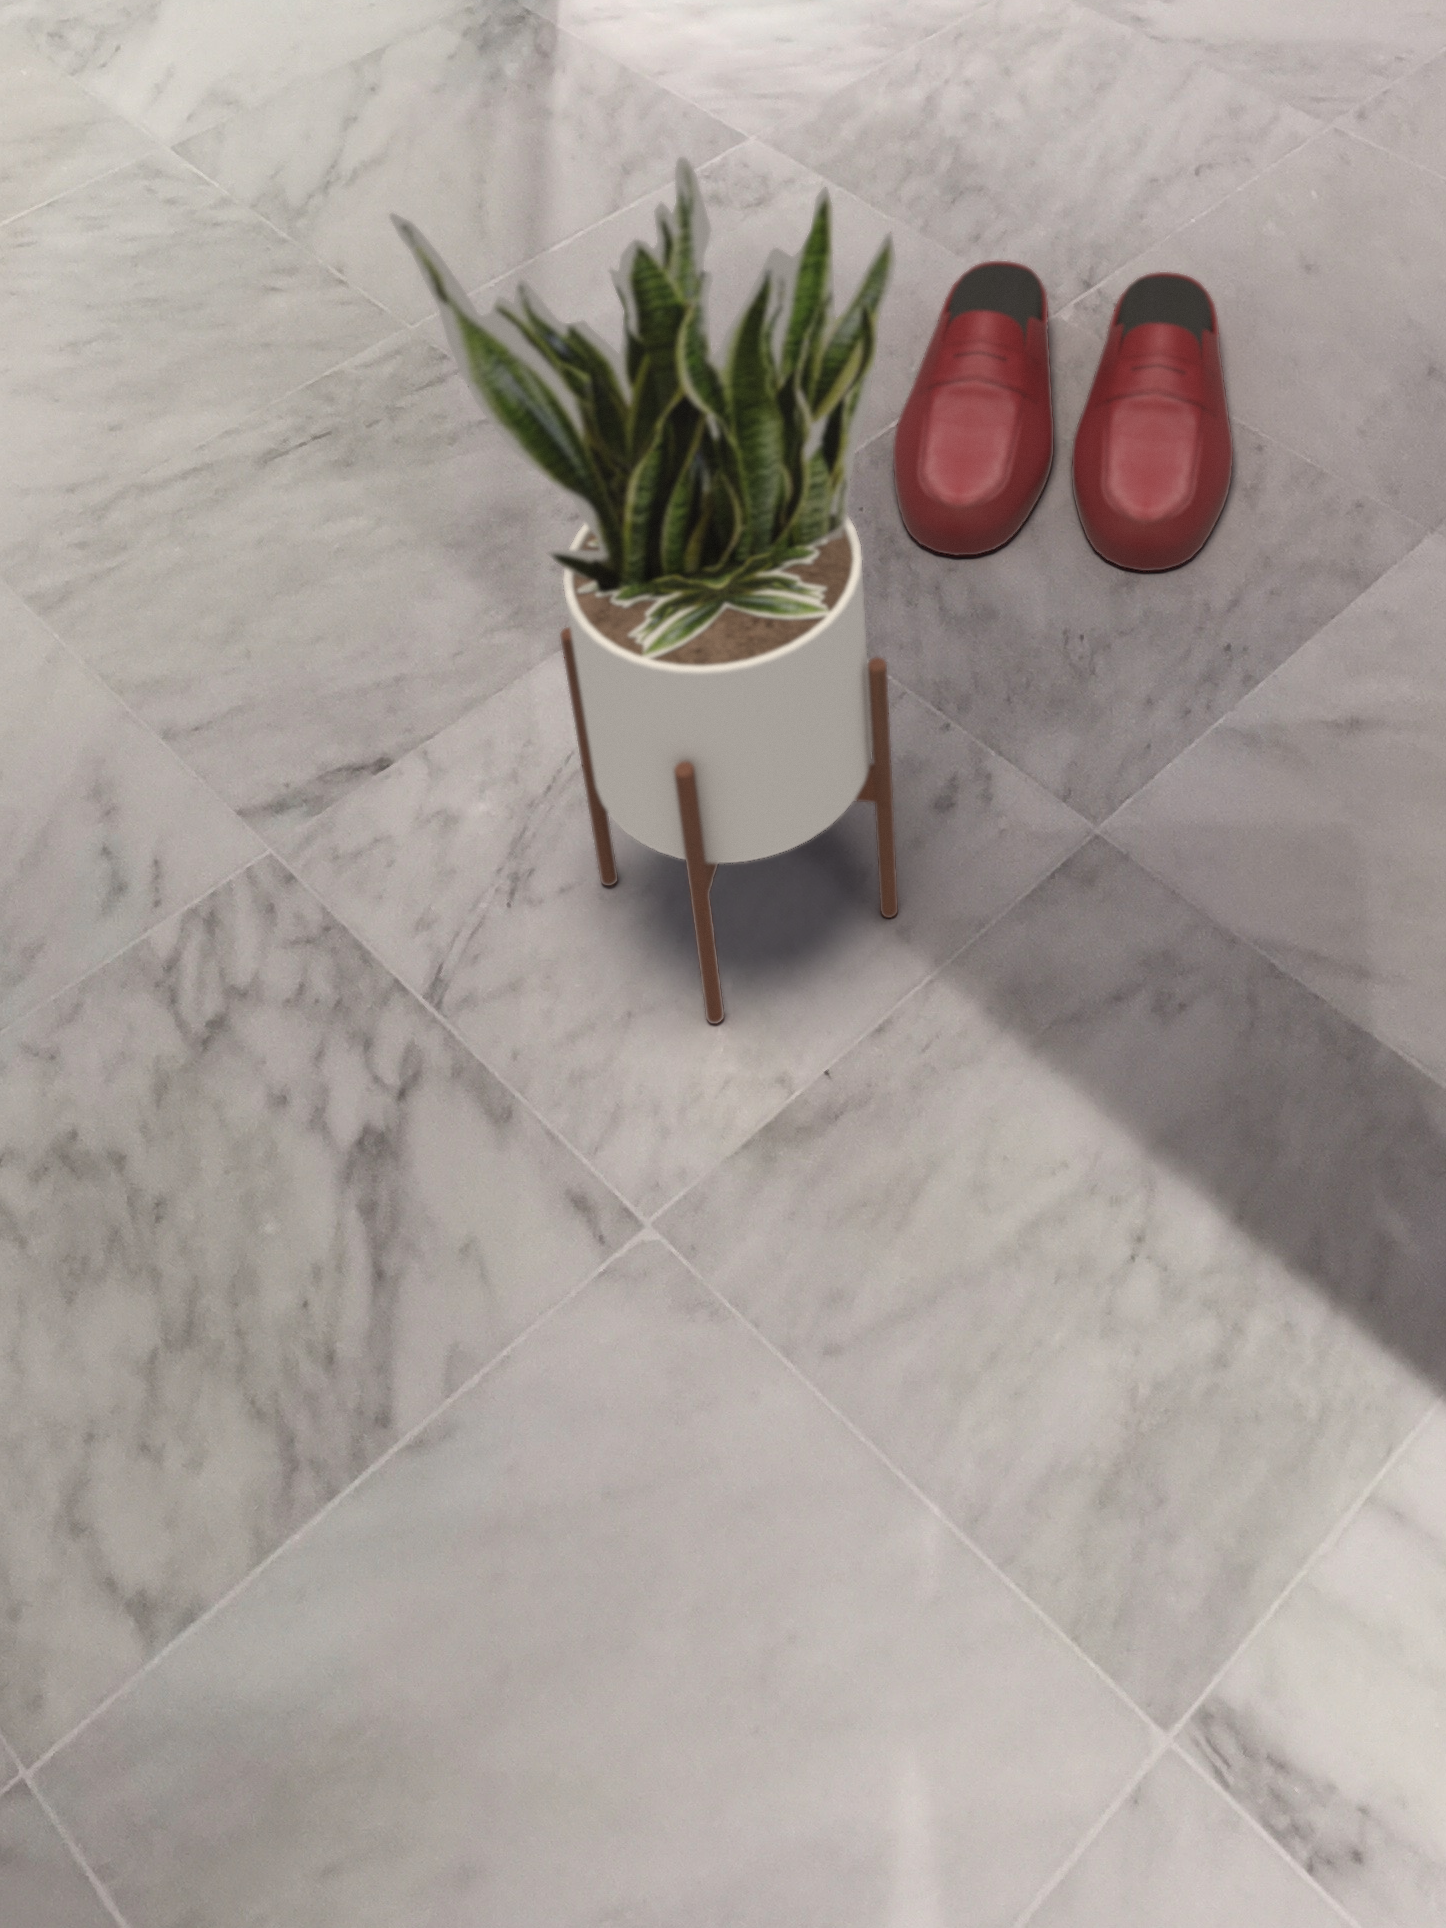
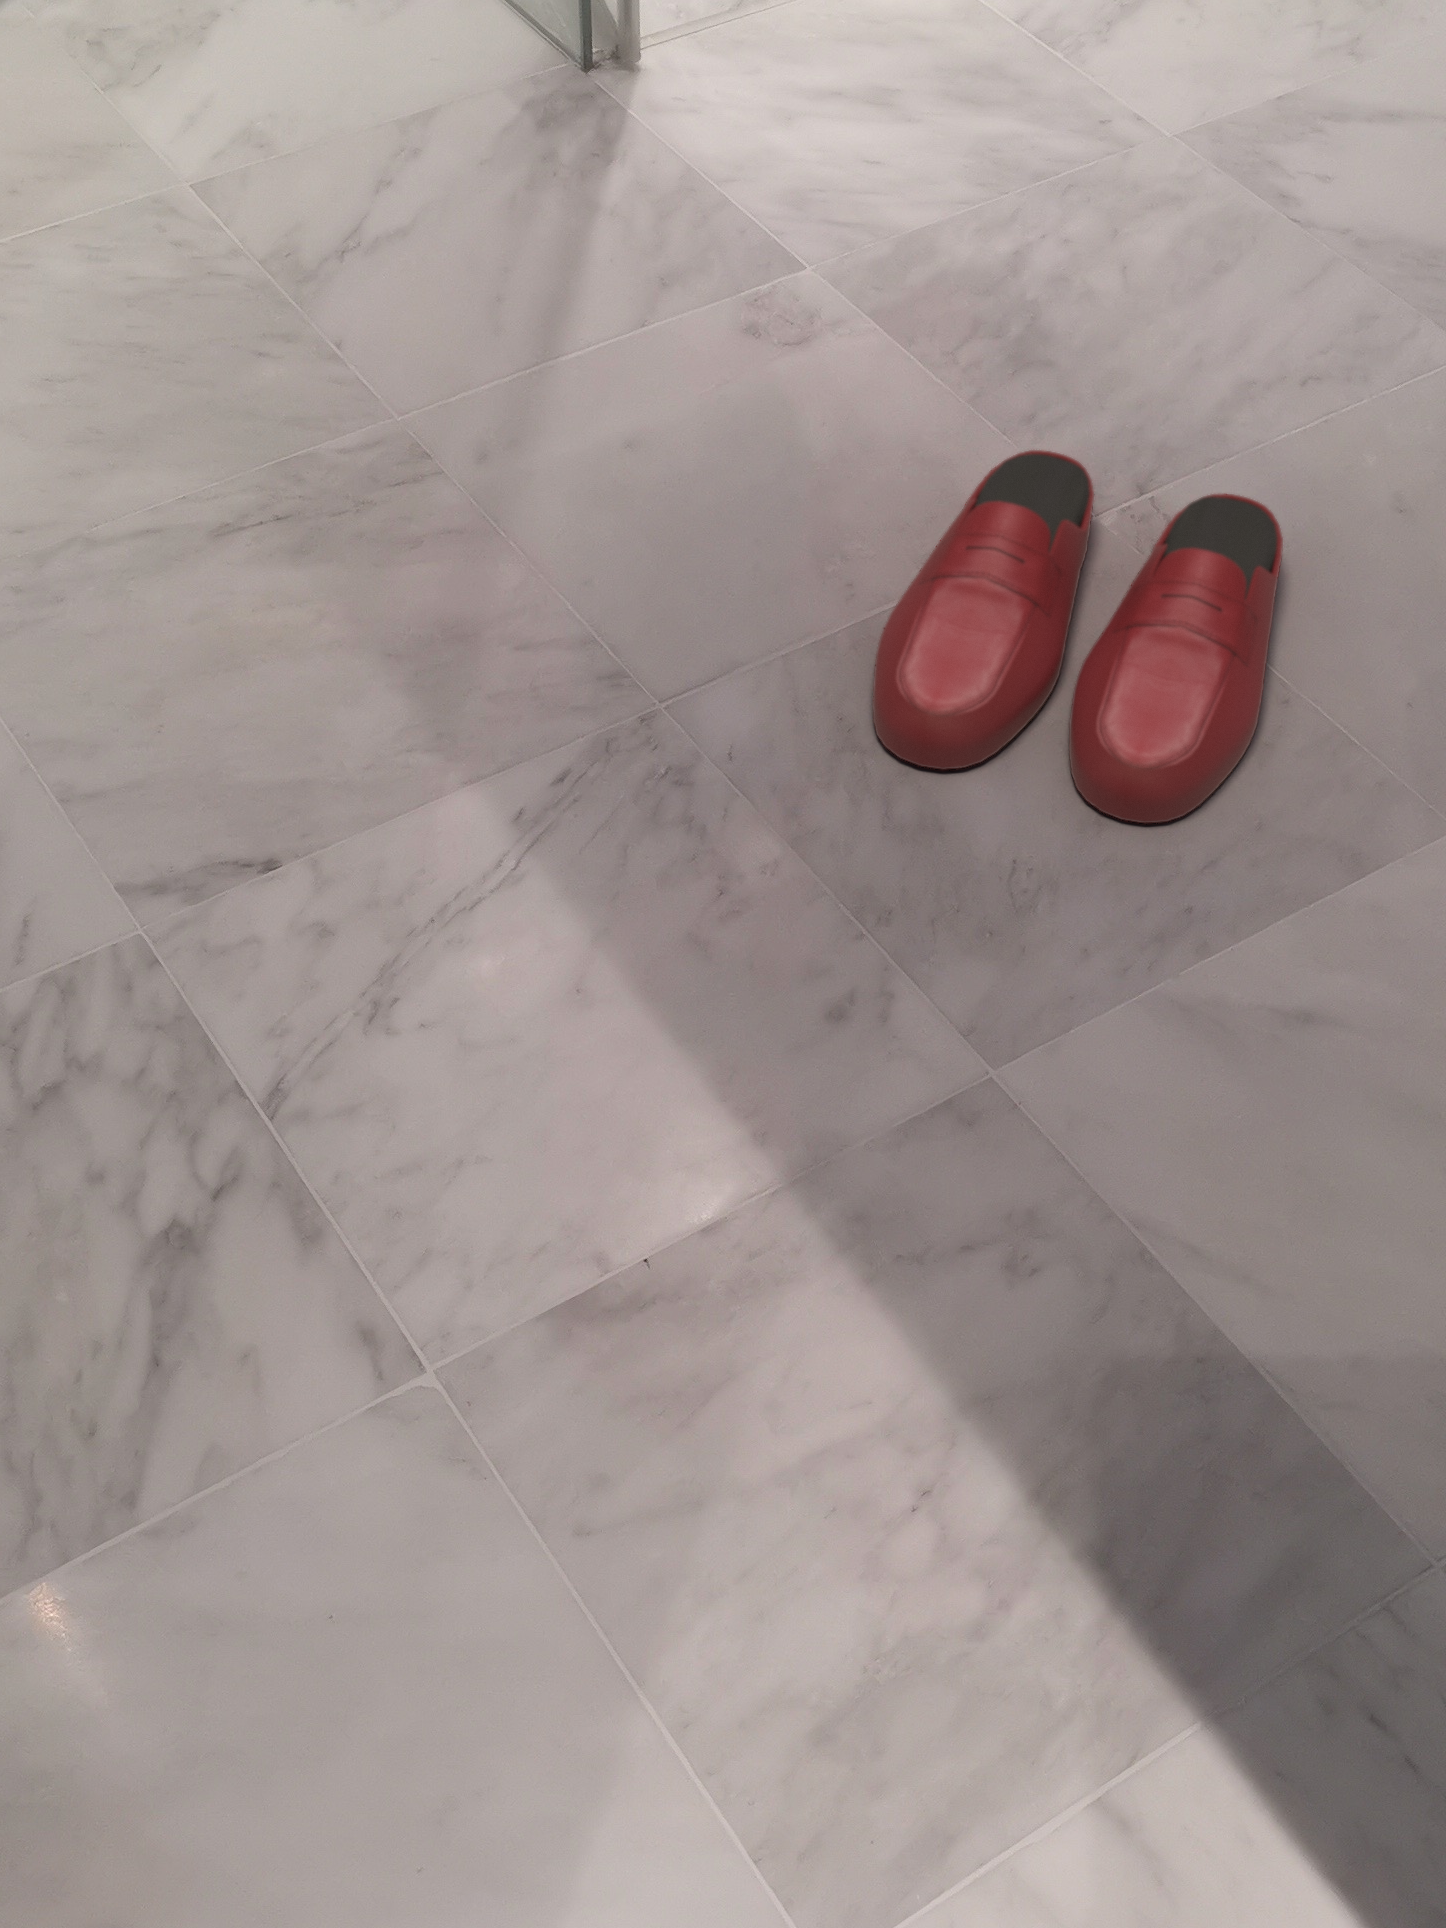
potted plant: present [390,157,898,1024] -> none [295,272,829,1198]

